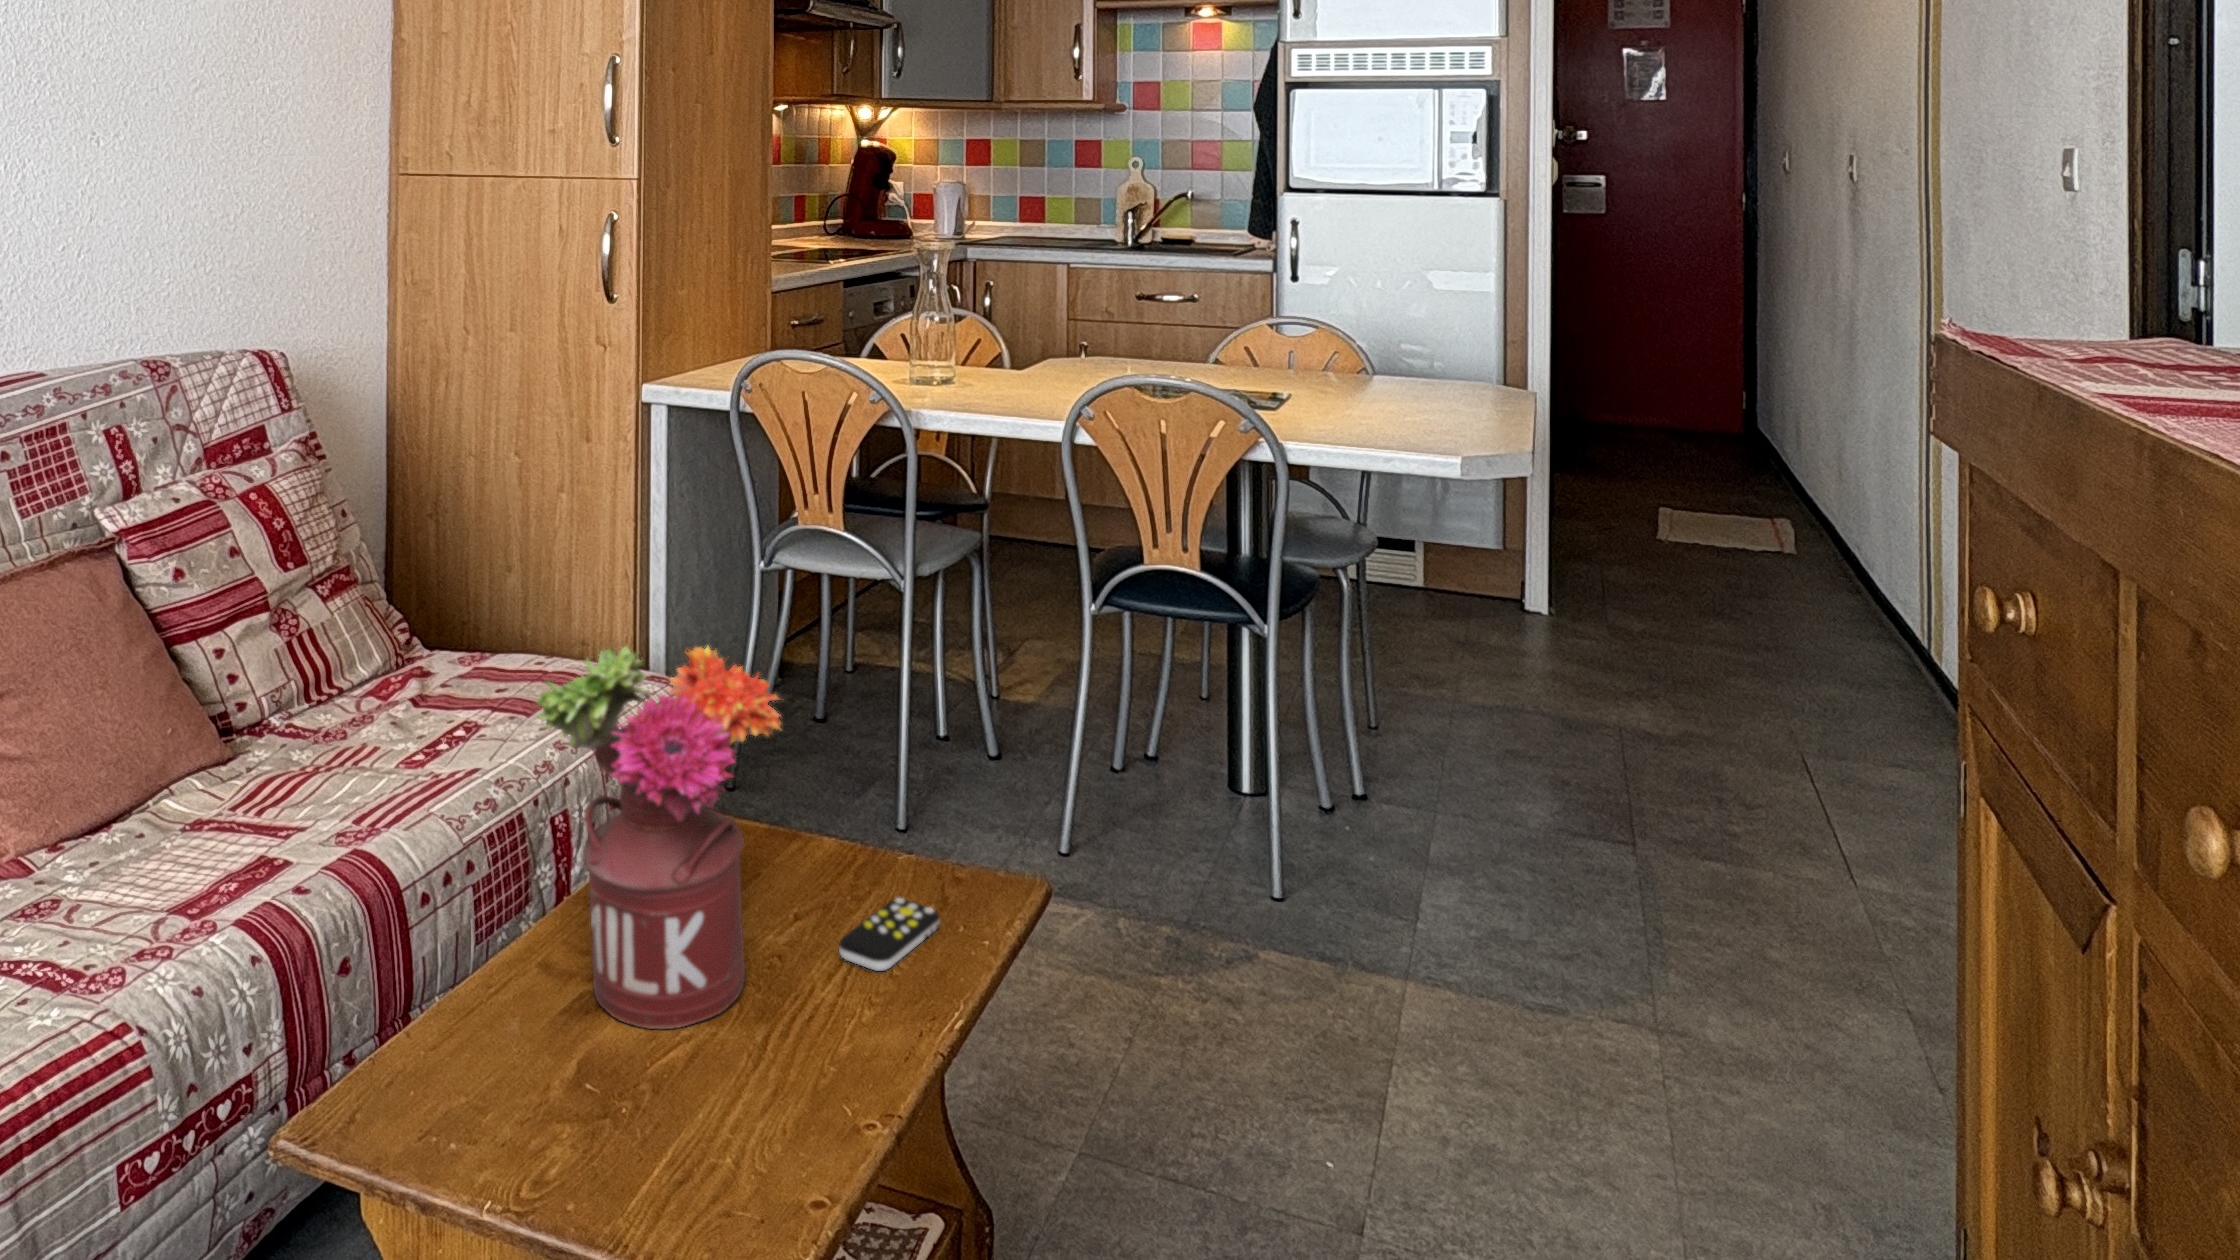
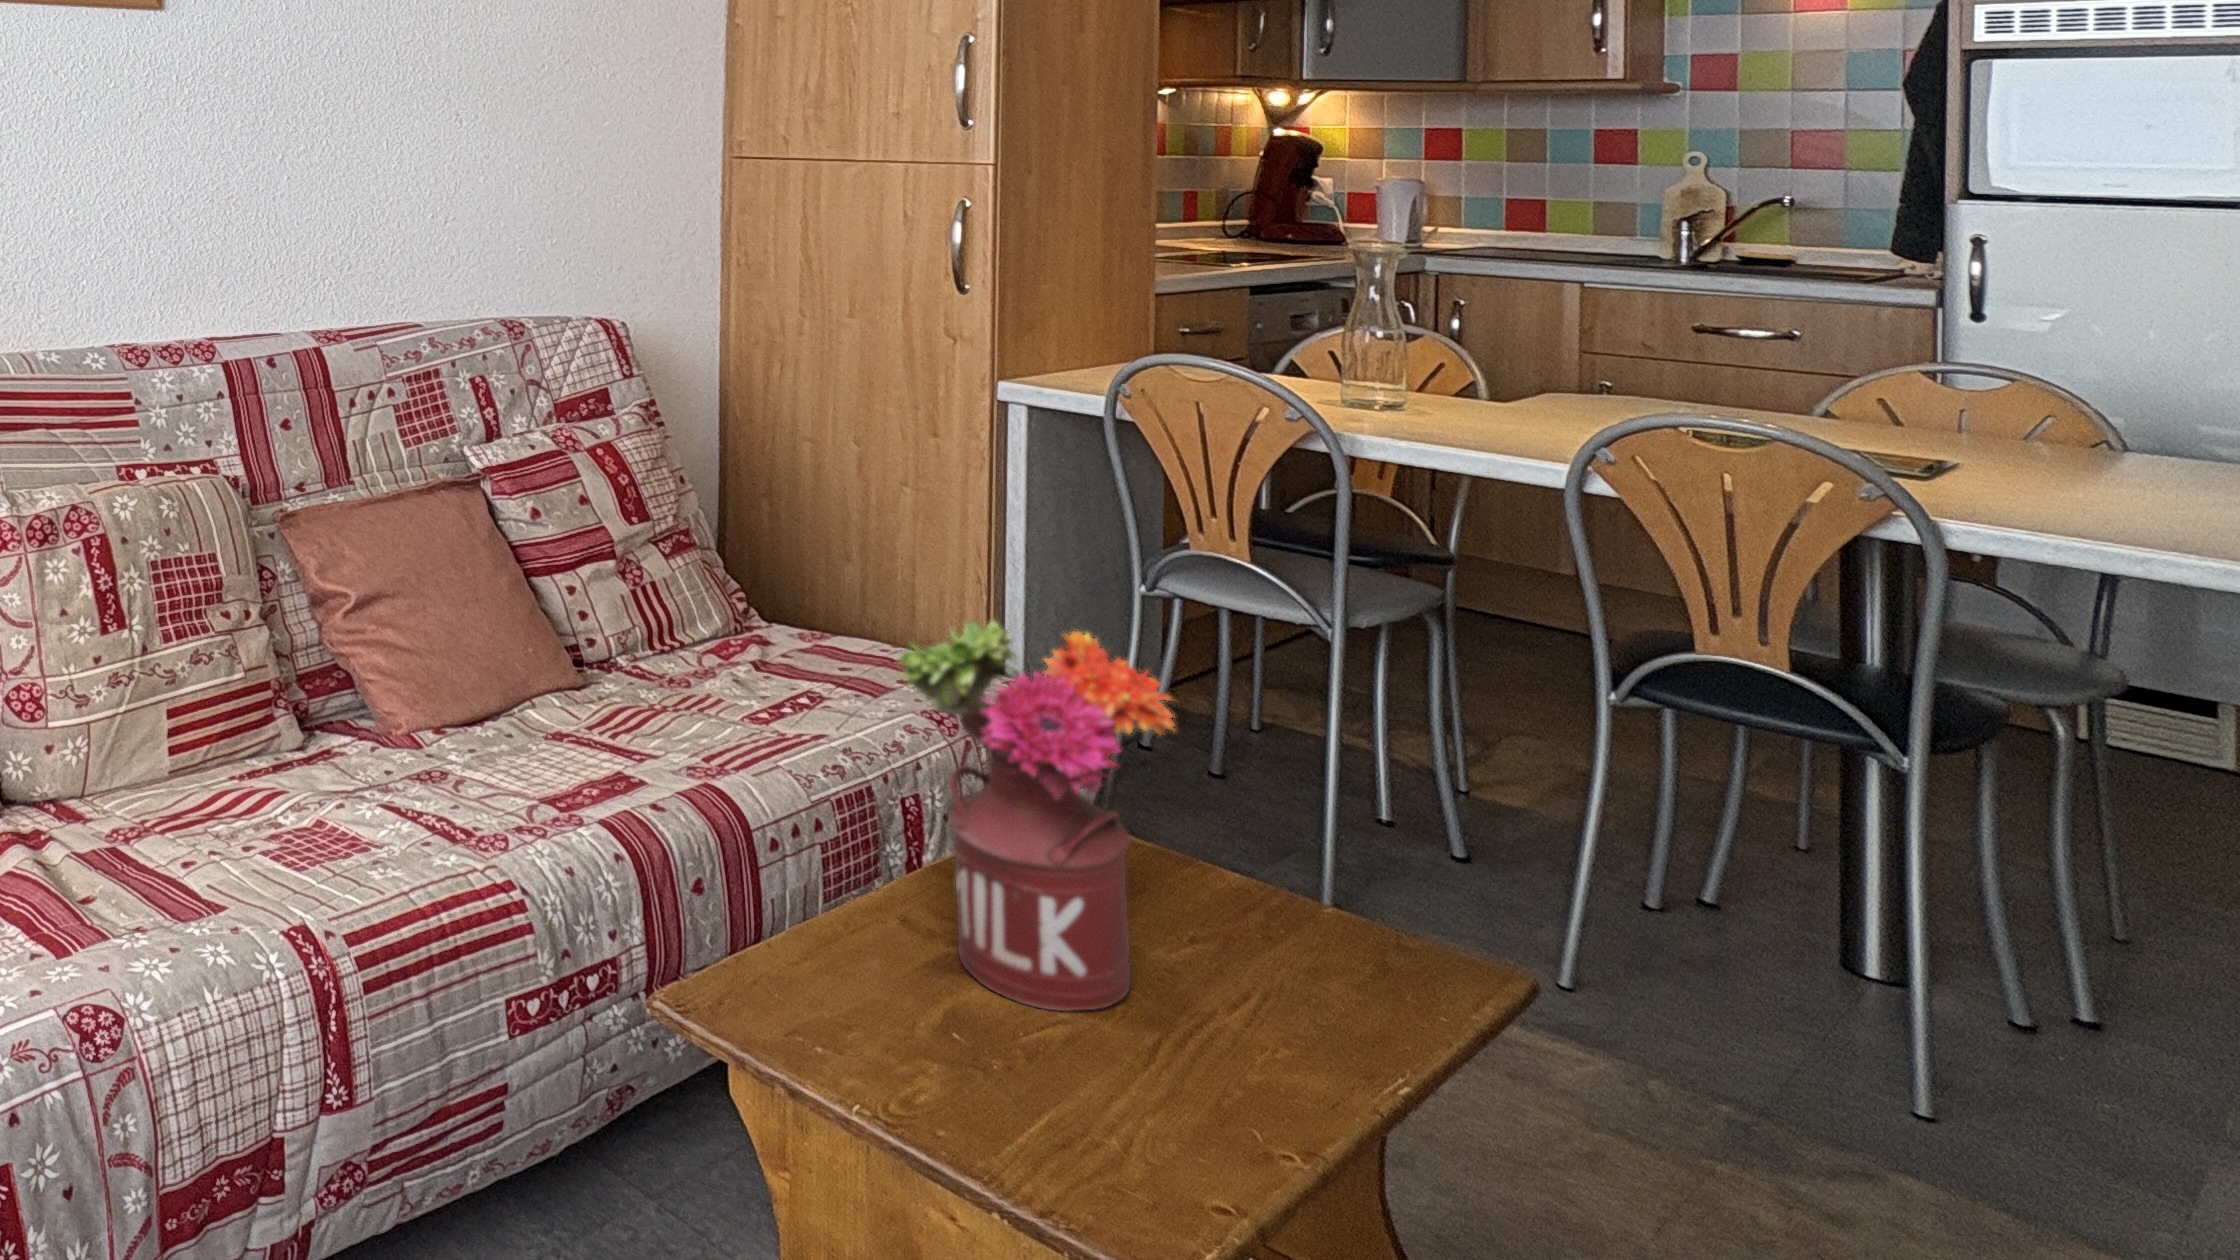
remote control: present [839,898,939,971] -> none [1246,948,1379,1016]

